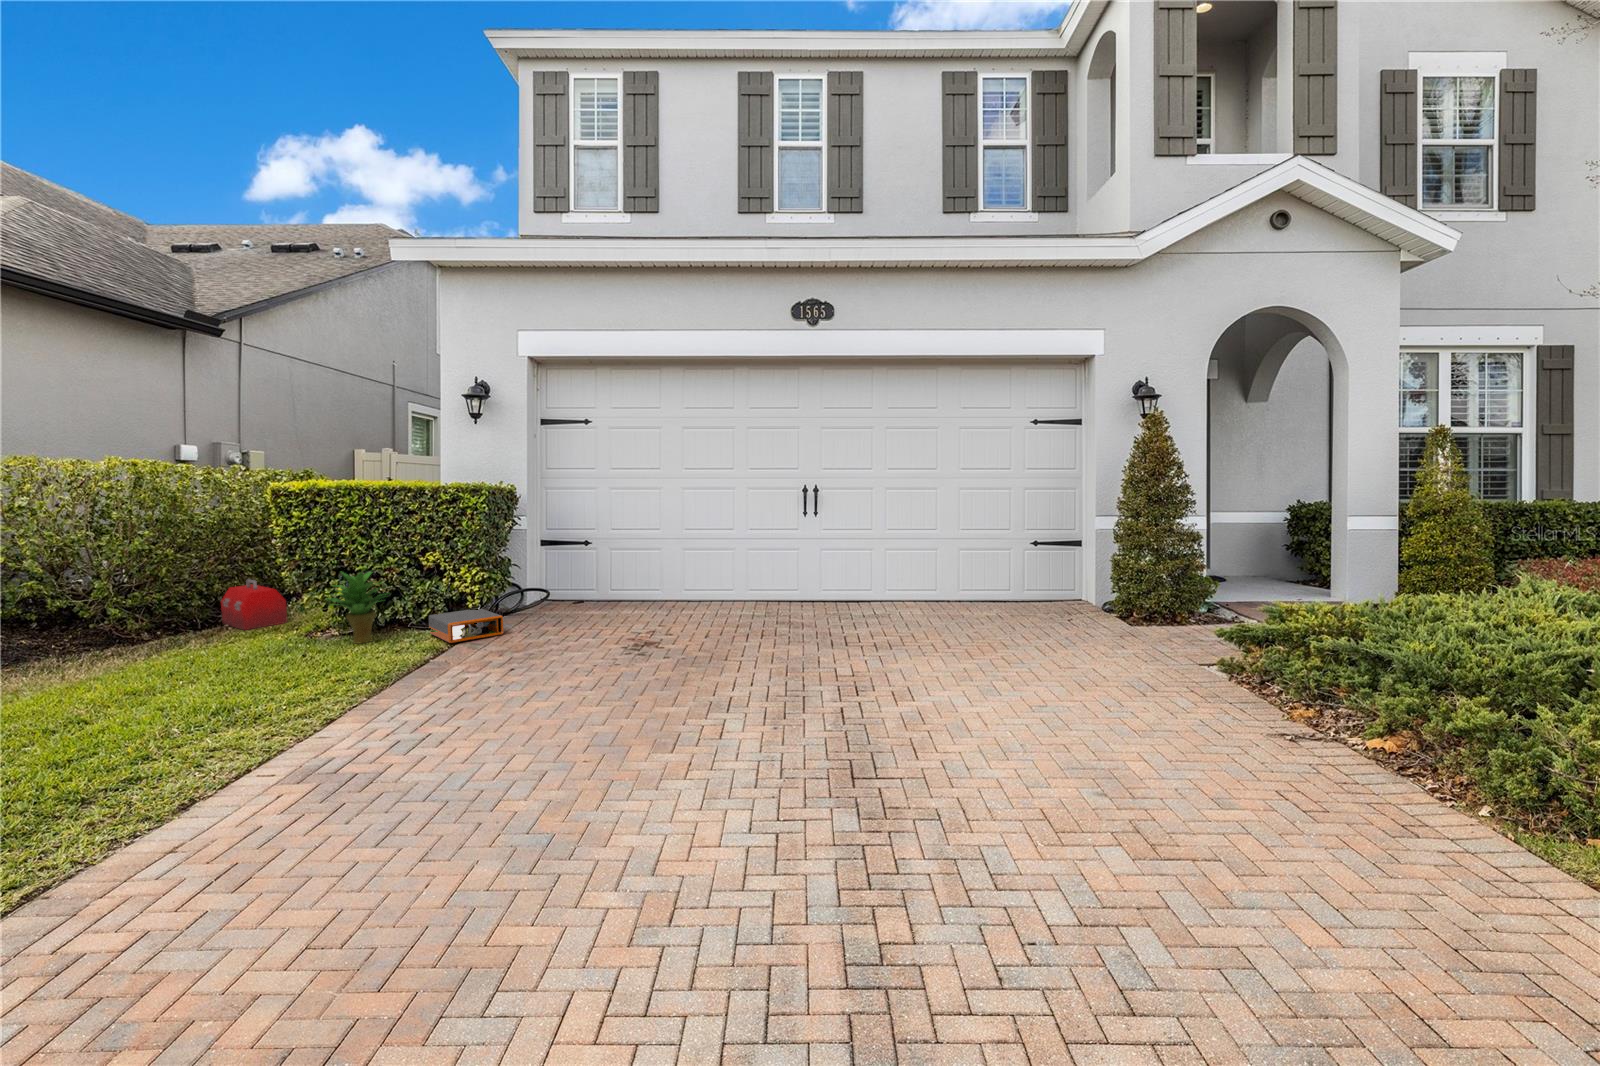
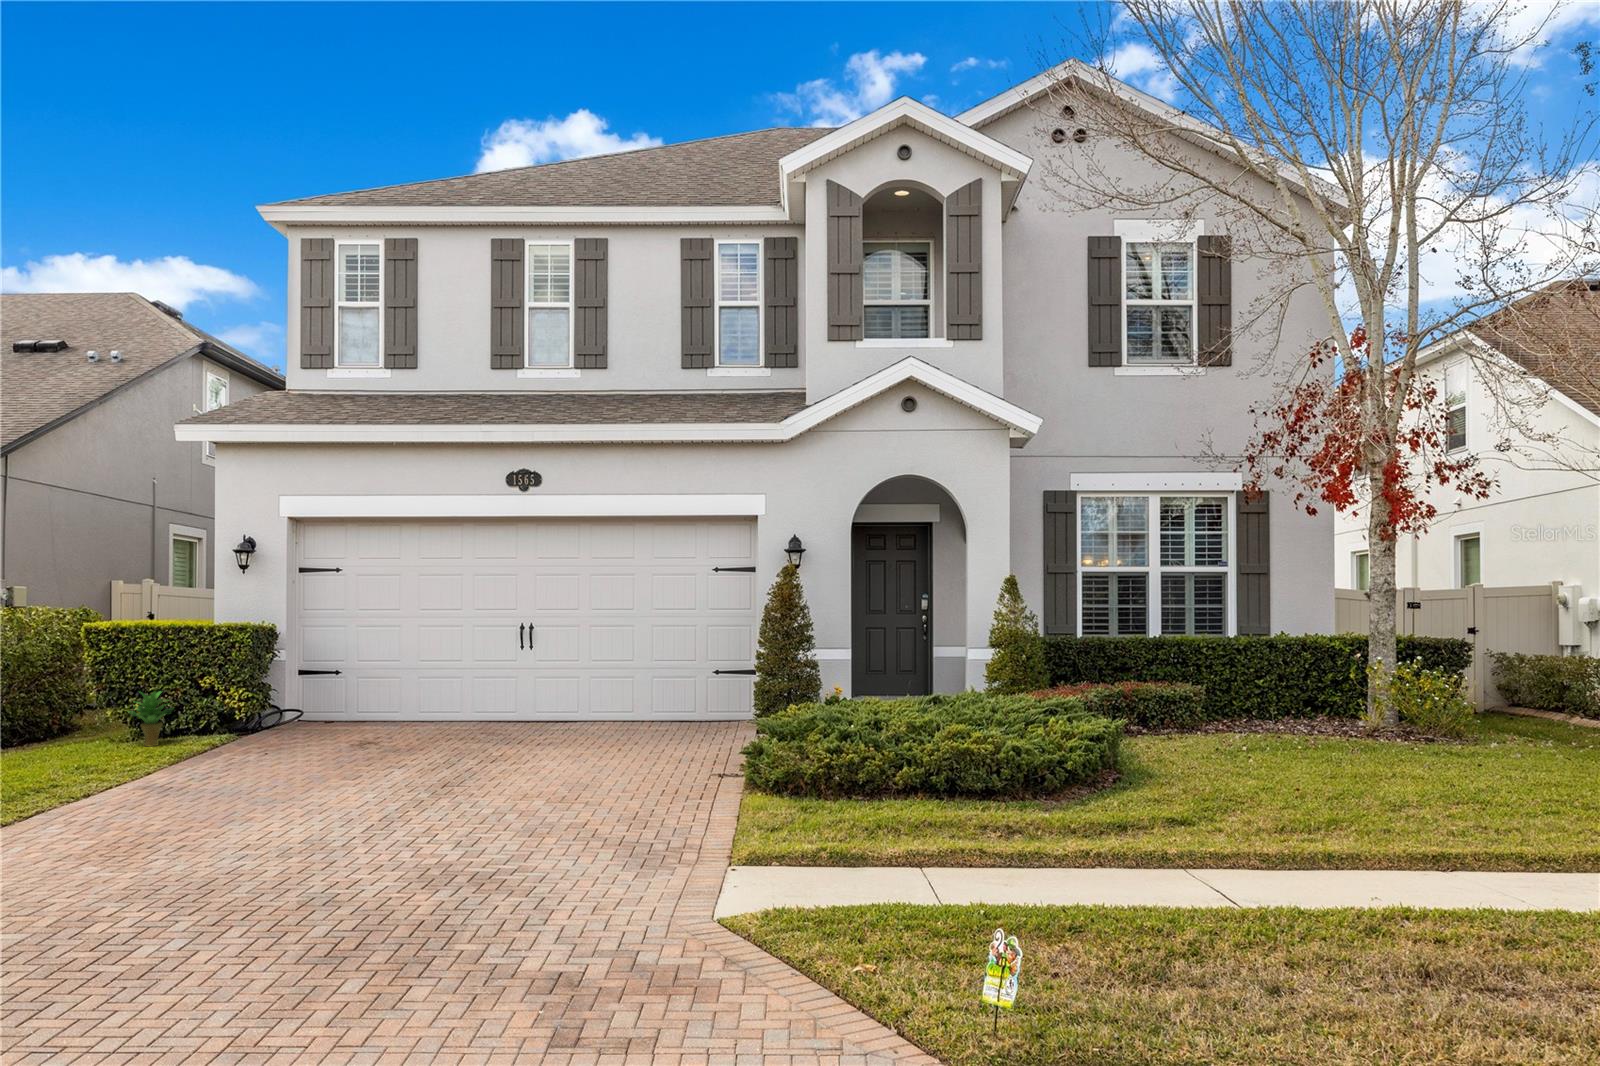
toolbox: present [221,580,288,630] -> none [26,701,81,741]
storage box: present [429,609,504,643] -> none [203,722,261,745]

